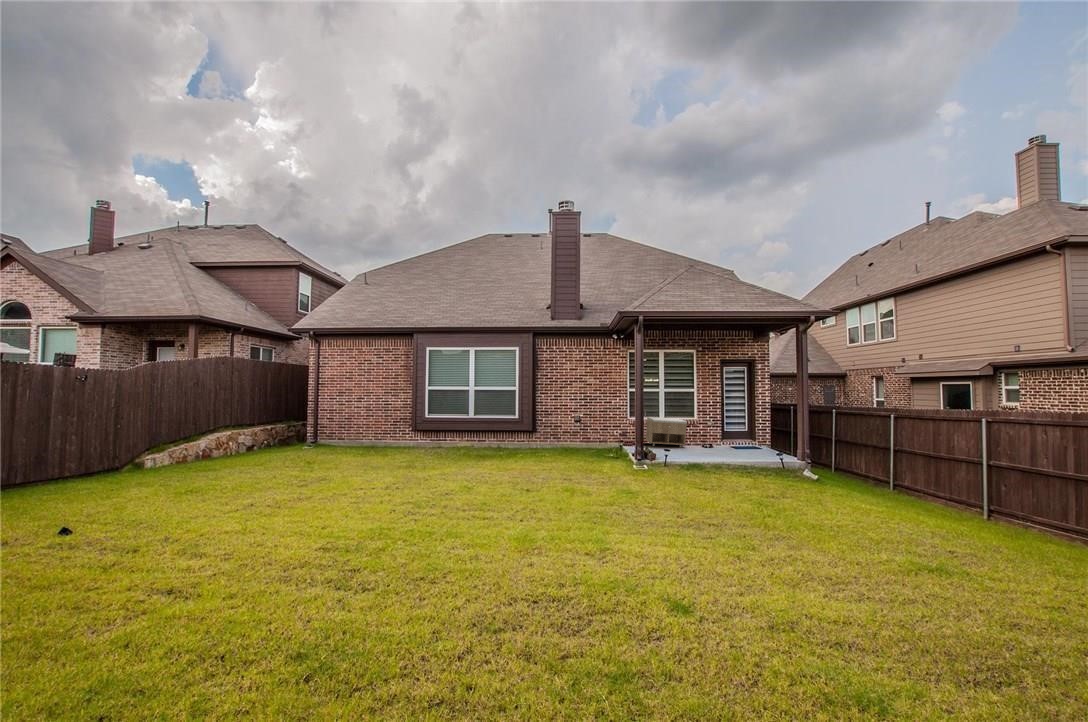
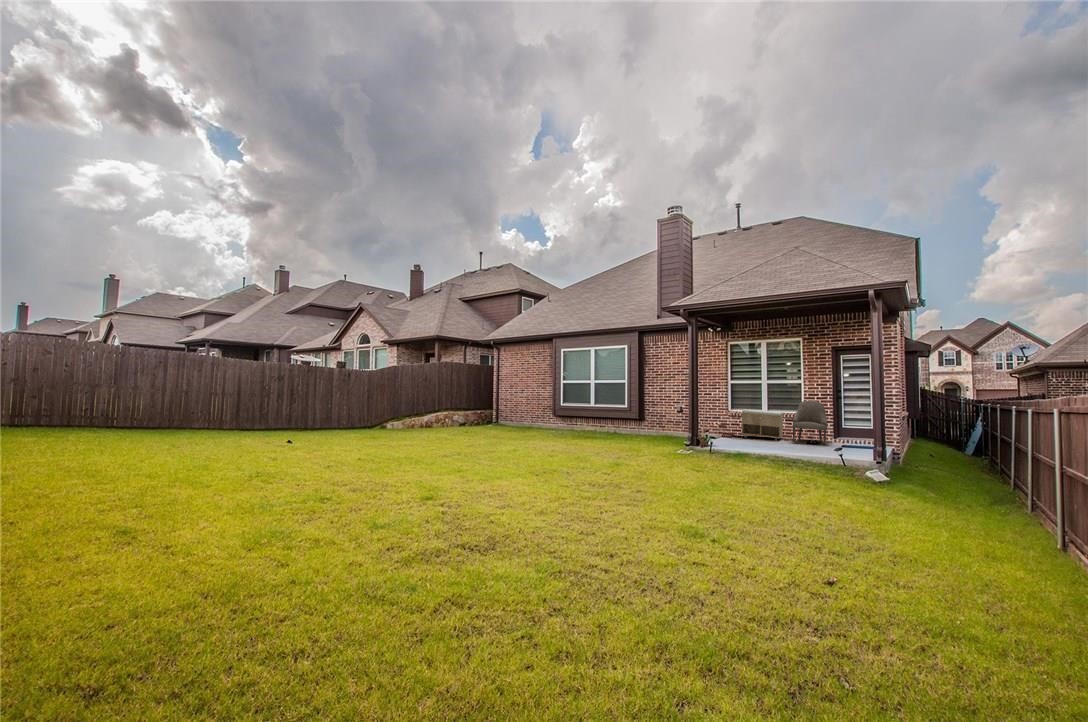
chair: none [694,408,726,450] -> present [792,401,827,445]

